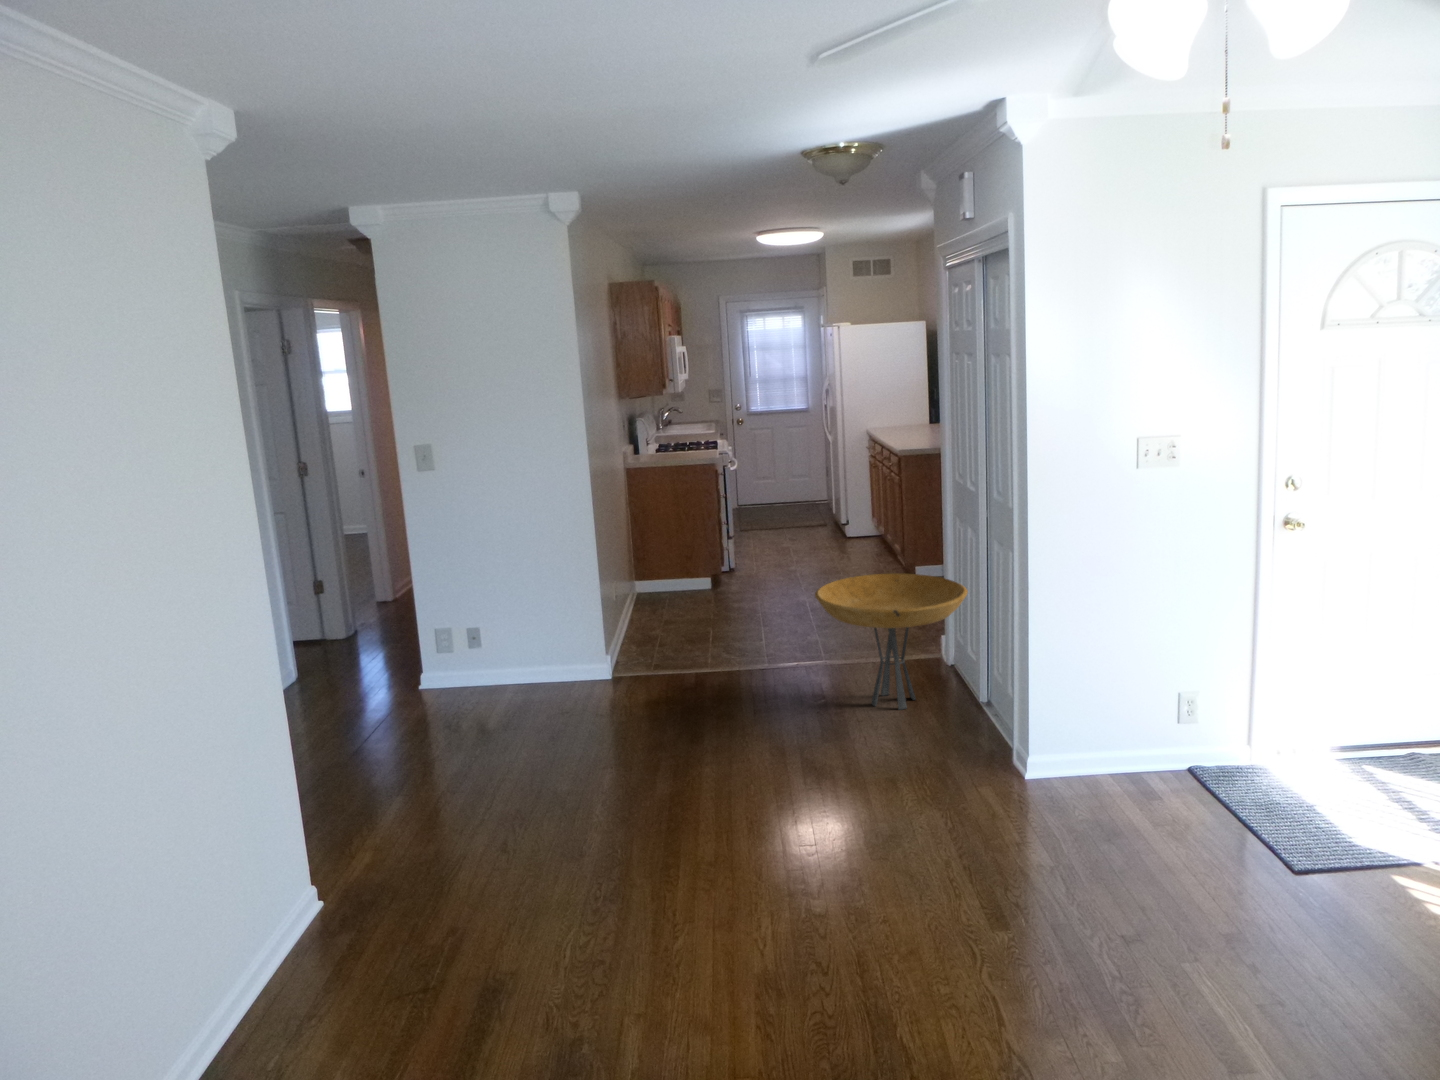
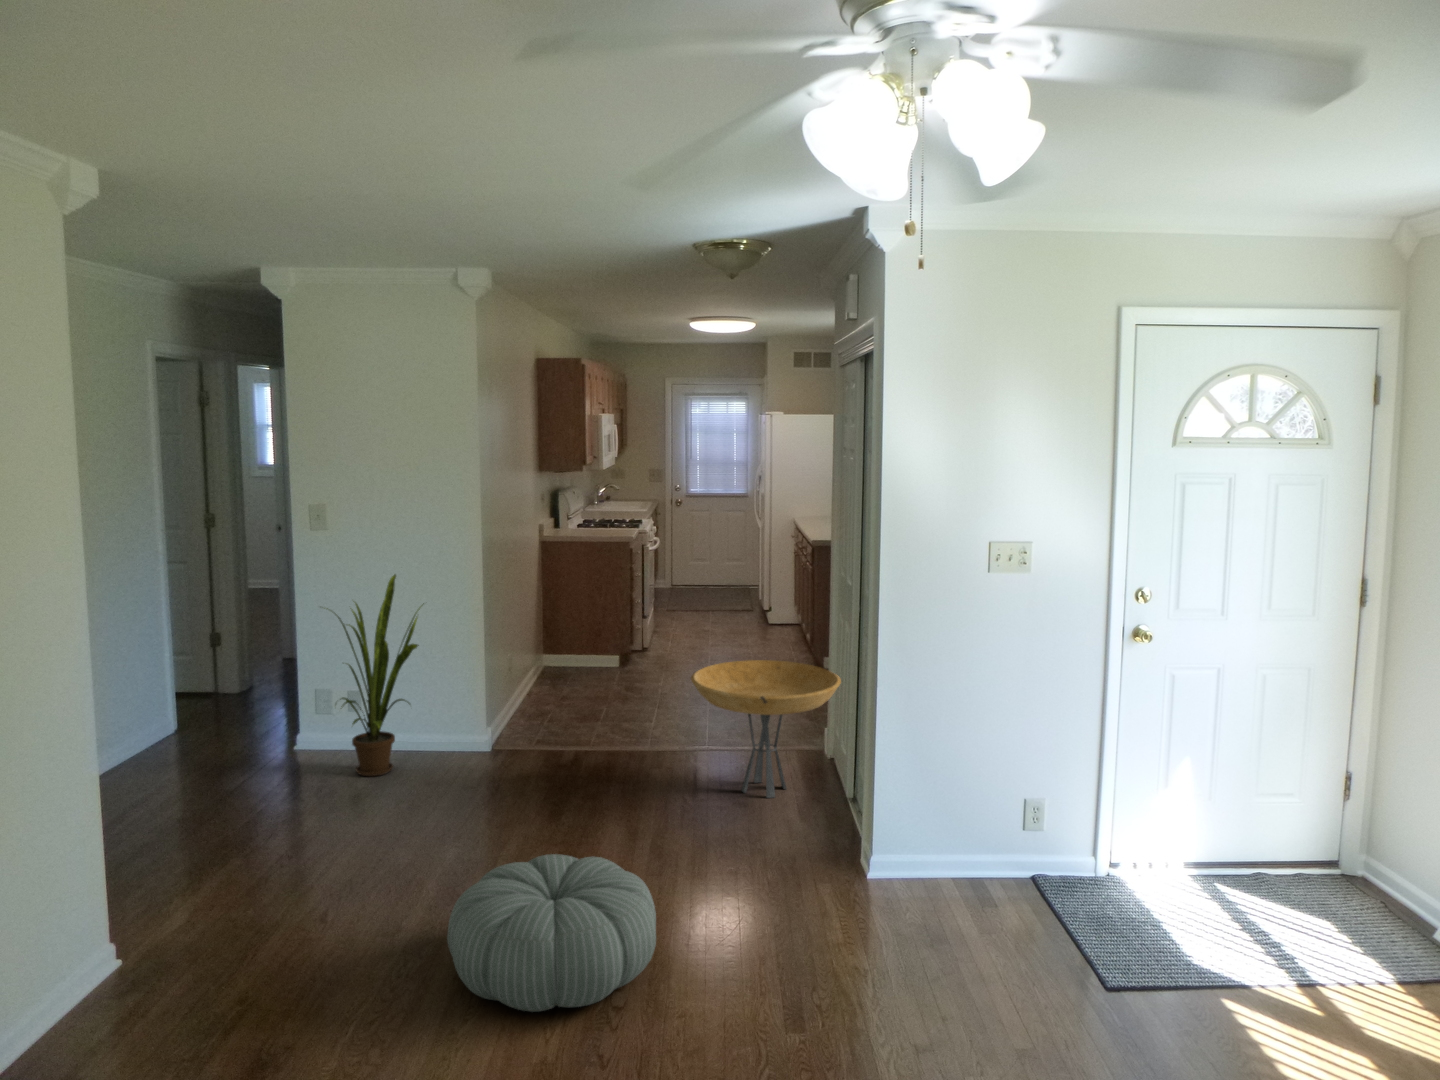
house plant: none [433,512,541,713] -> present [327,575,424,776]
pouf: none [638,776,842,927] -> present [447,854,656,1012]

